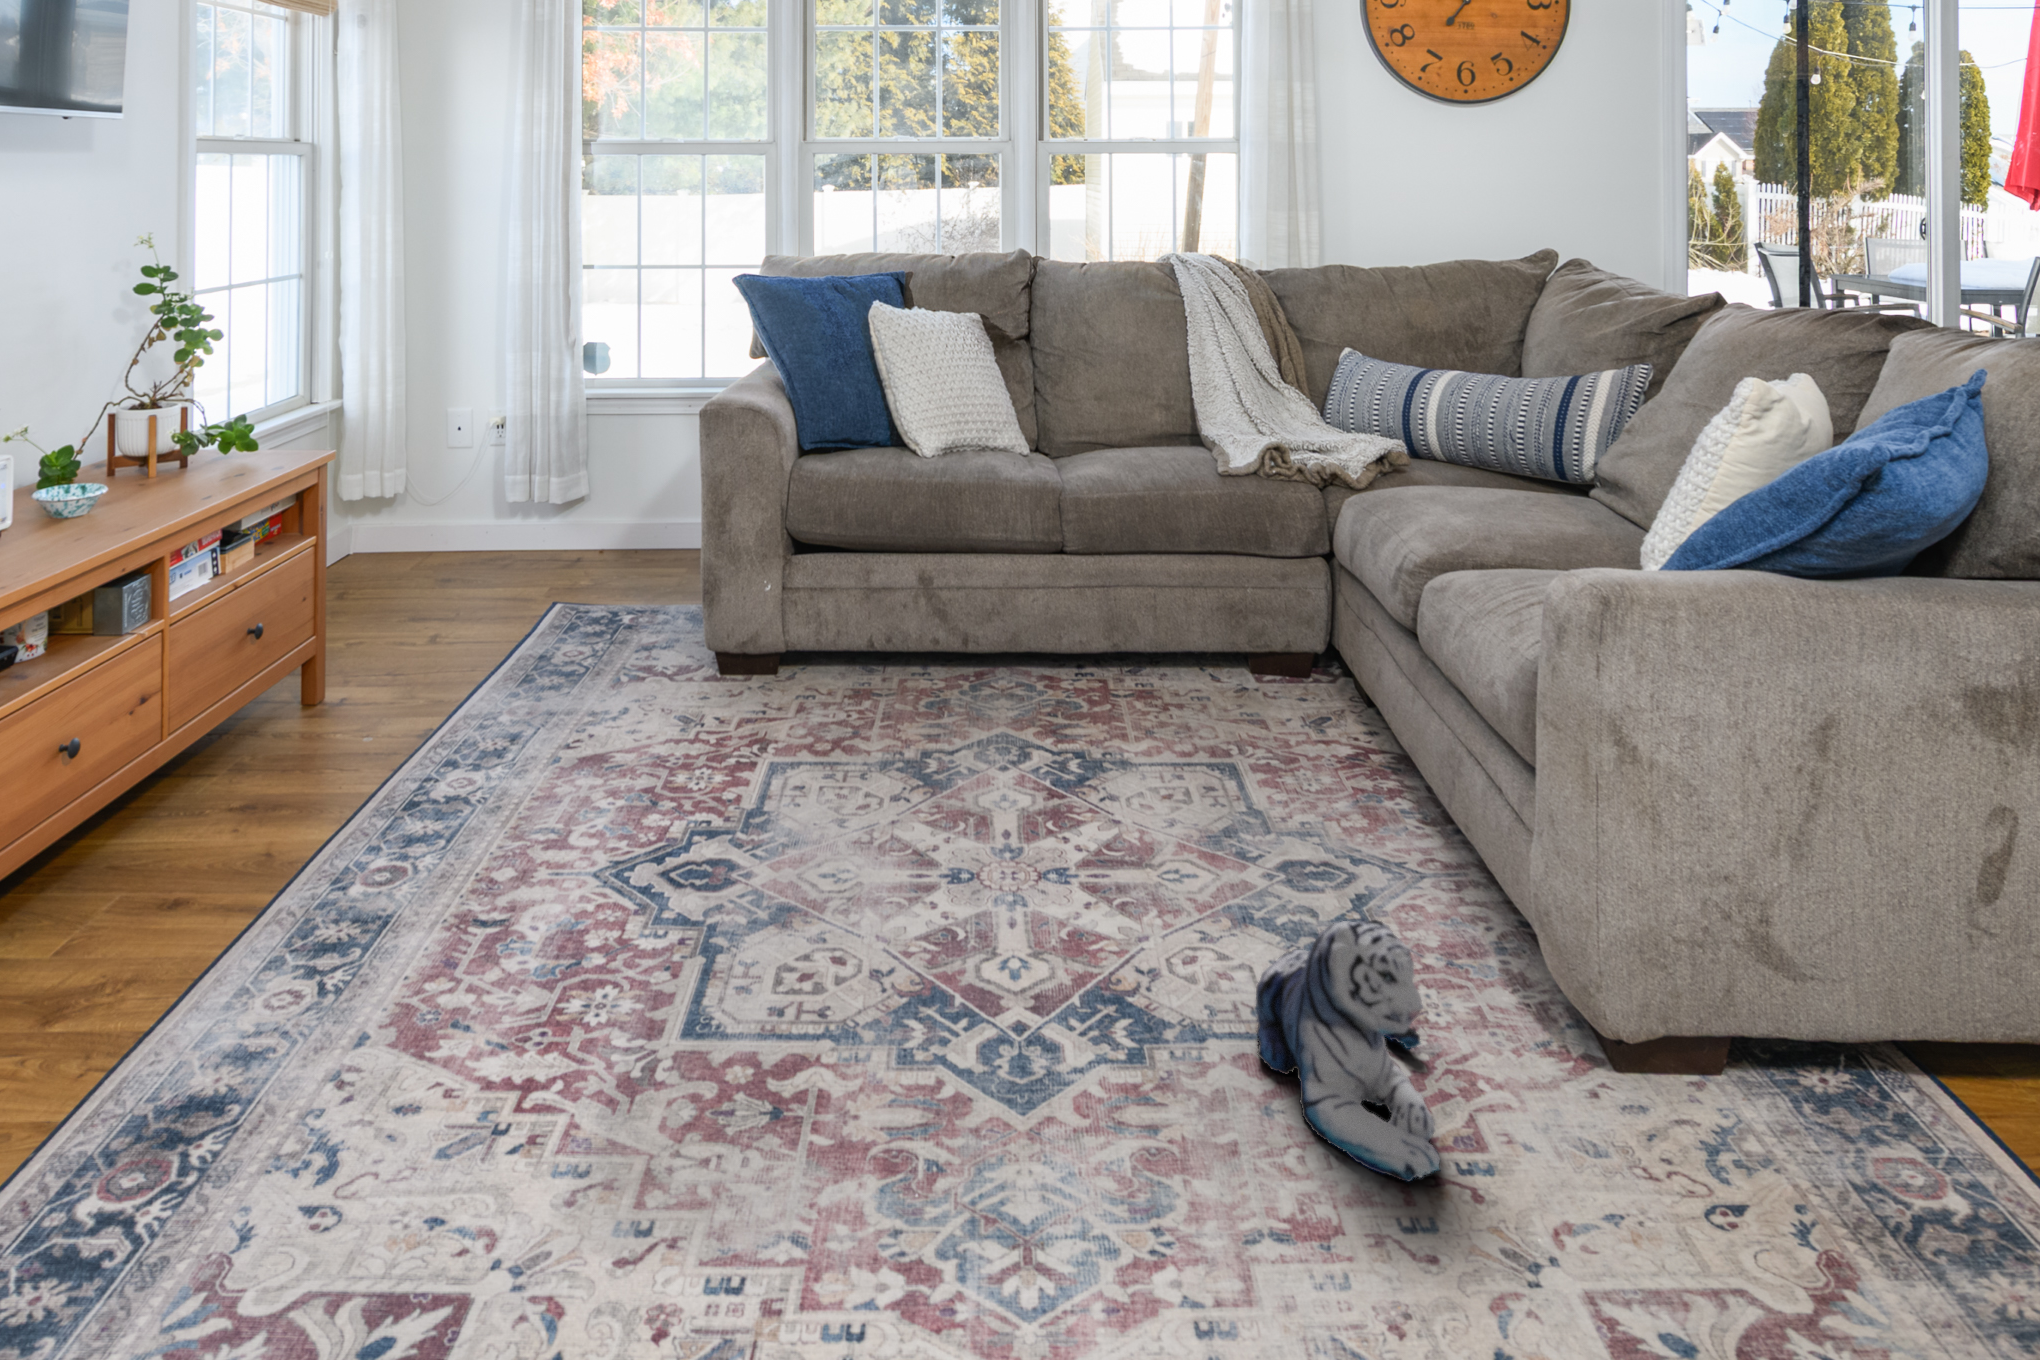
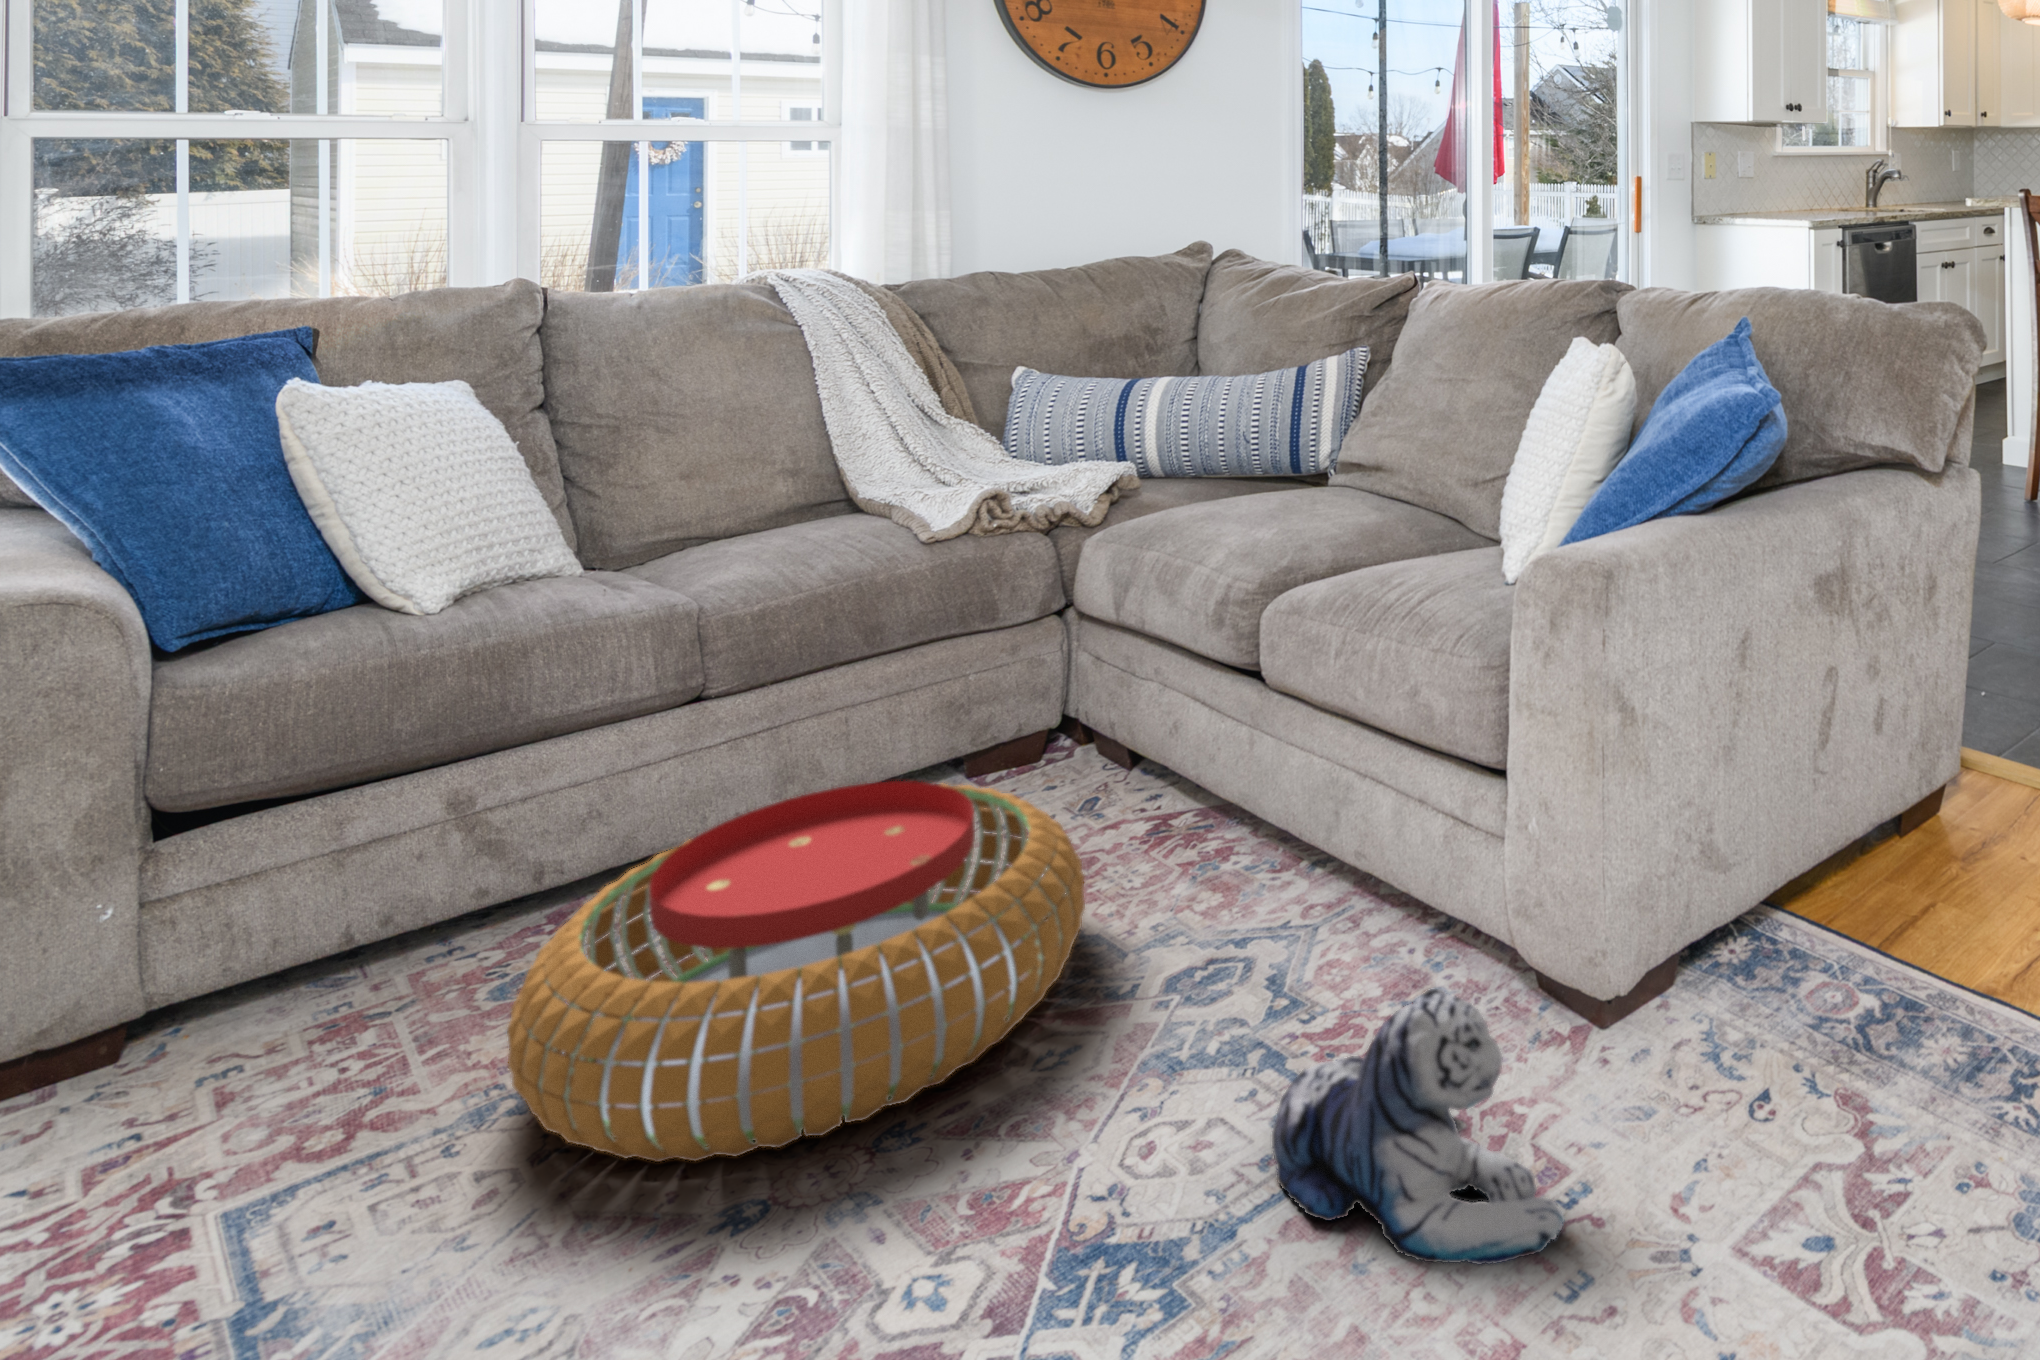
pouf: none [887,627,1252,860] -> present [507,781,1085,1162]

